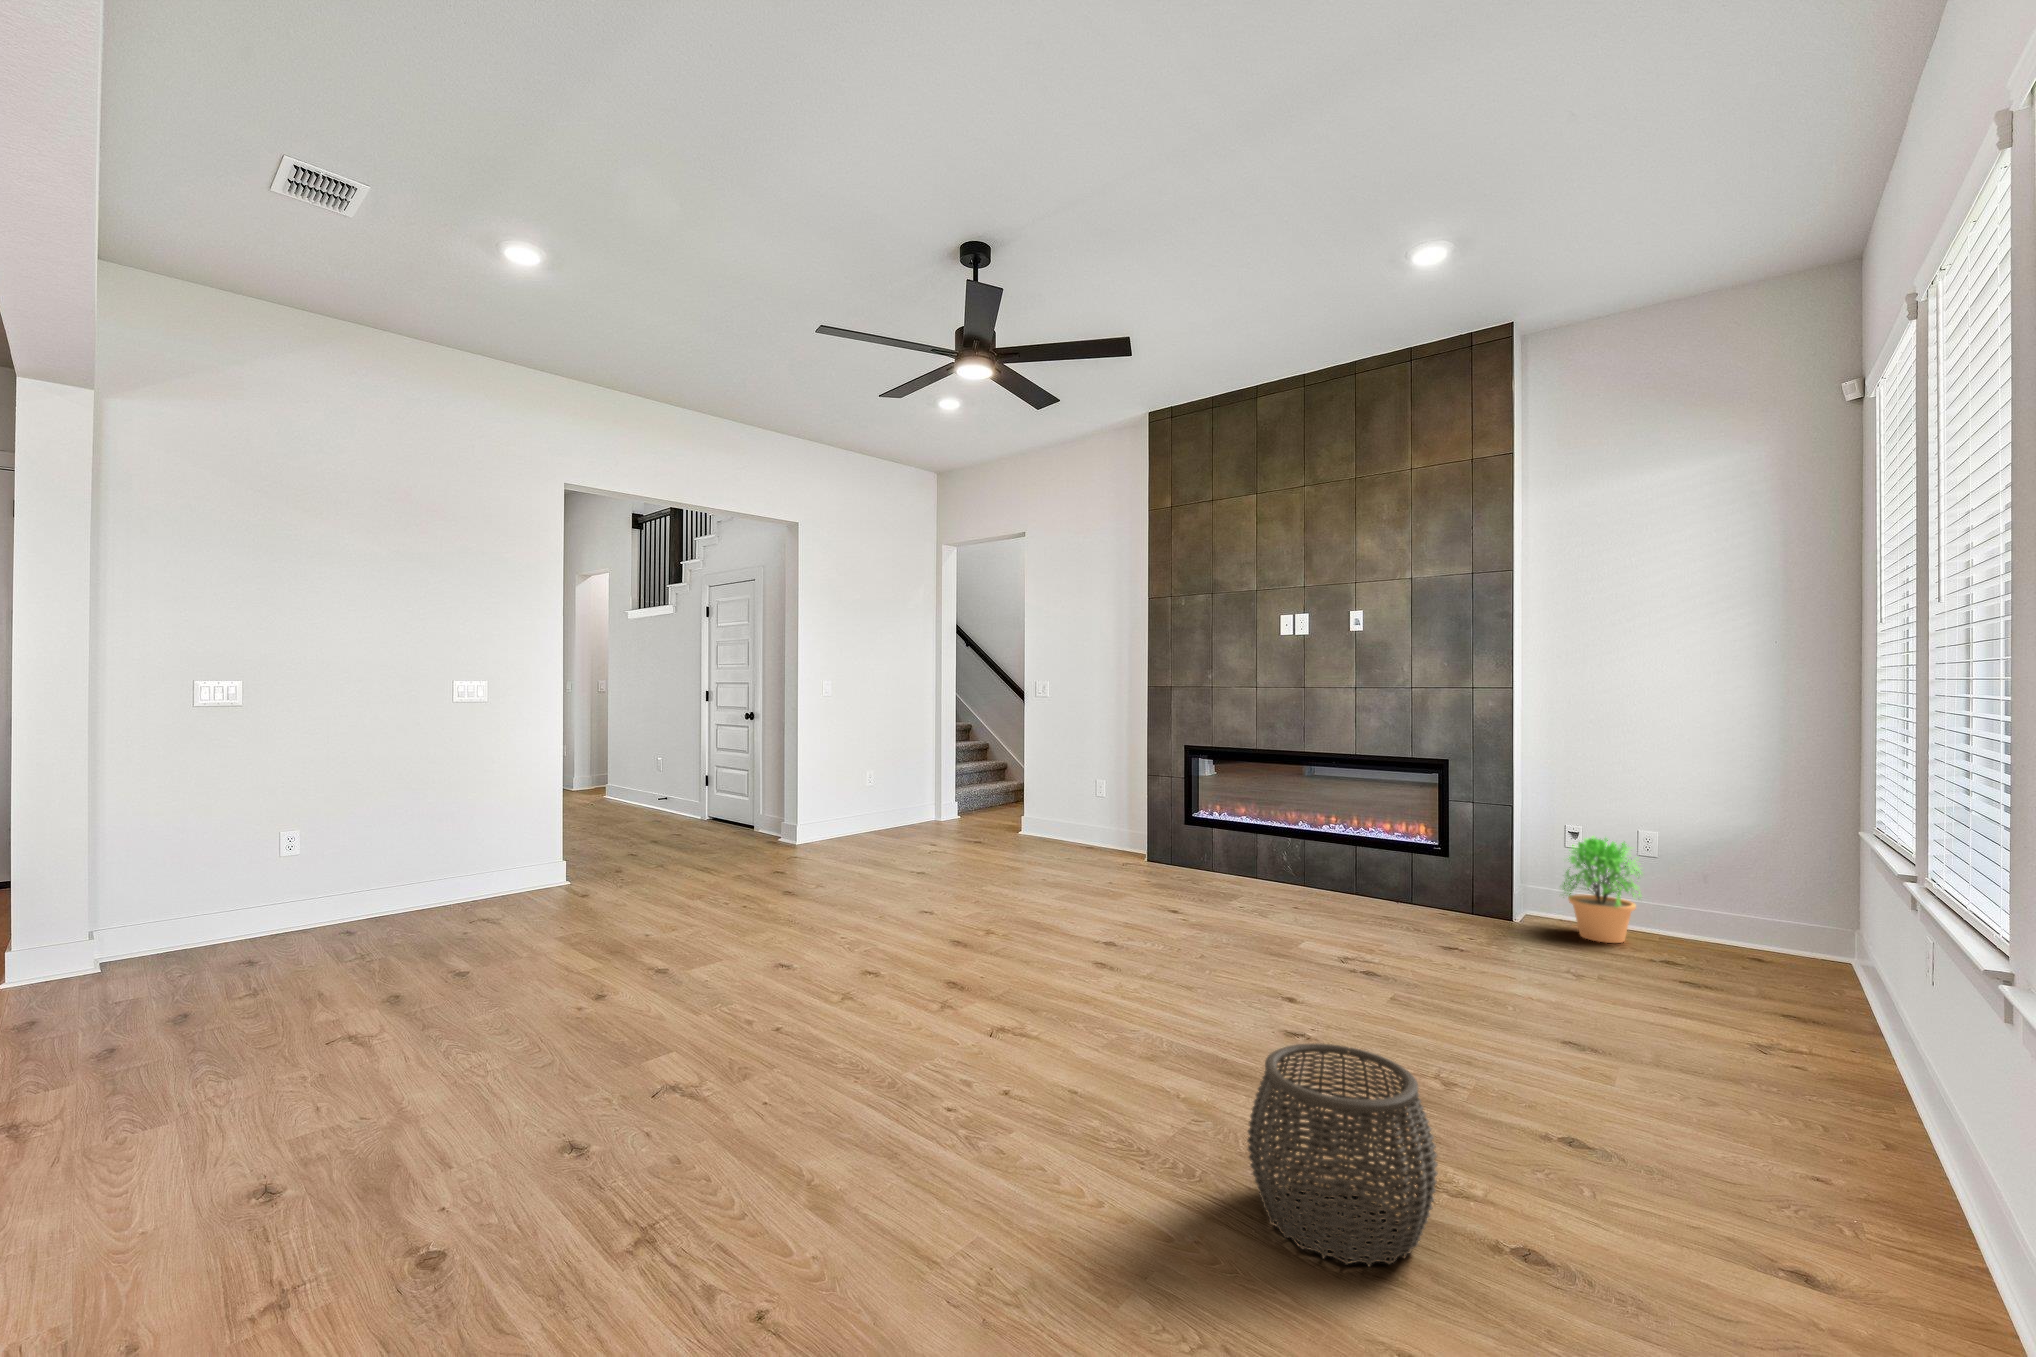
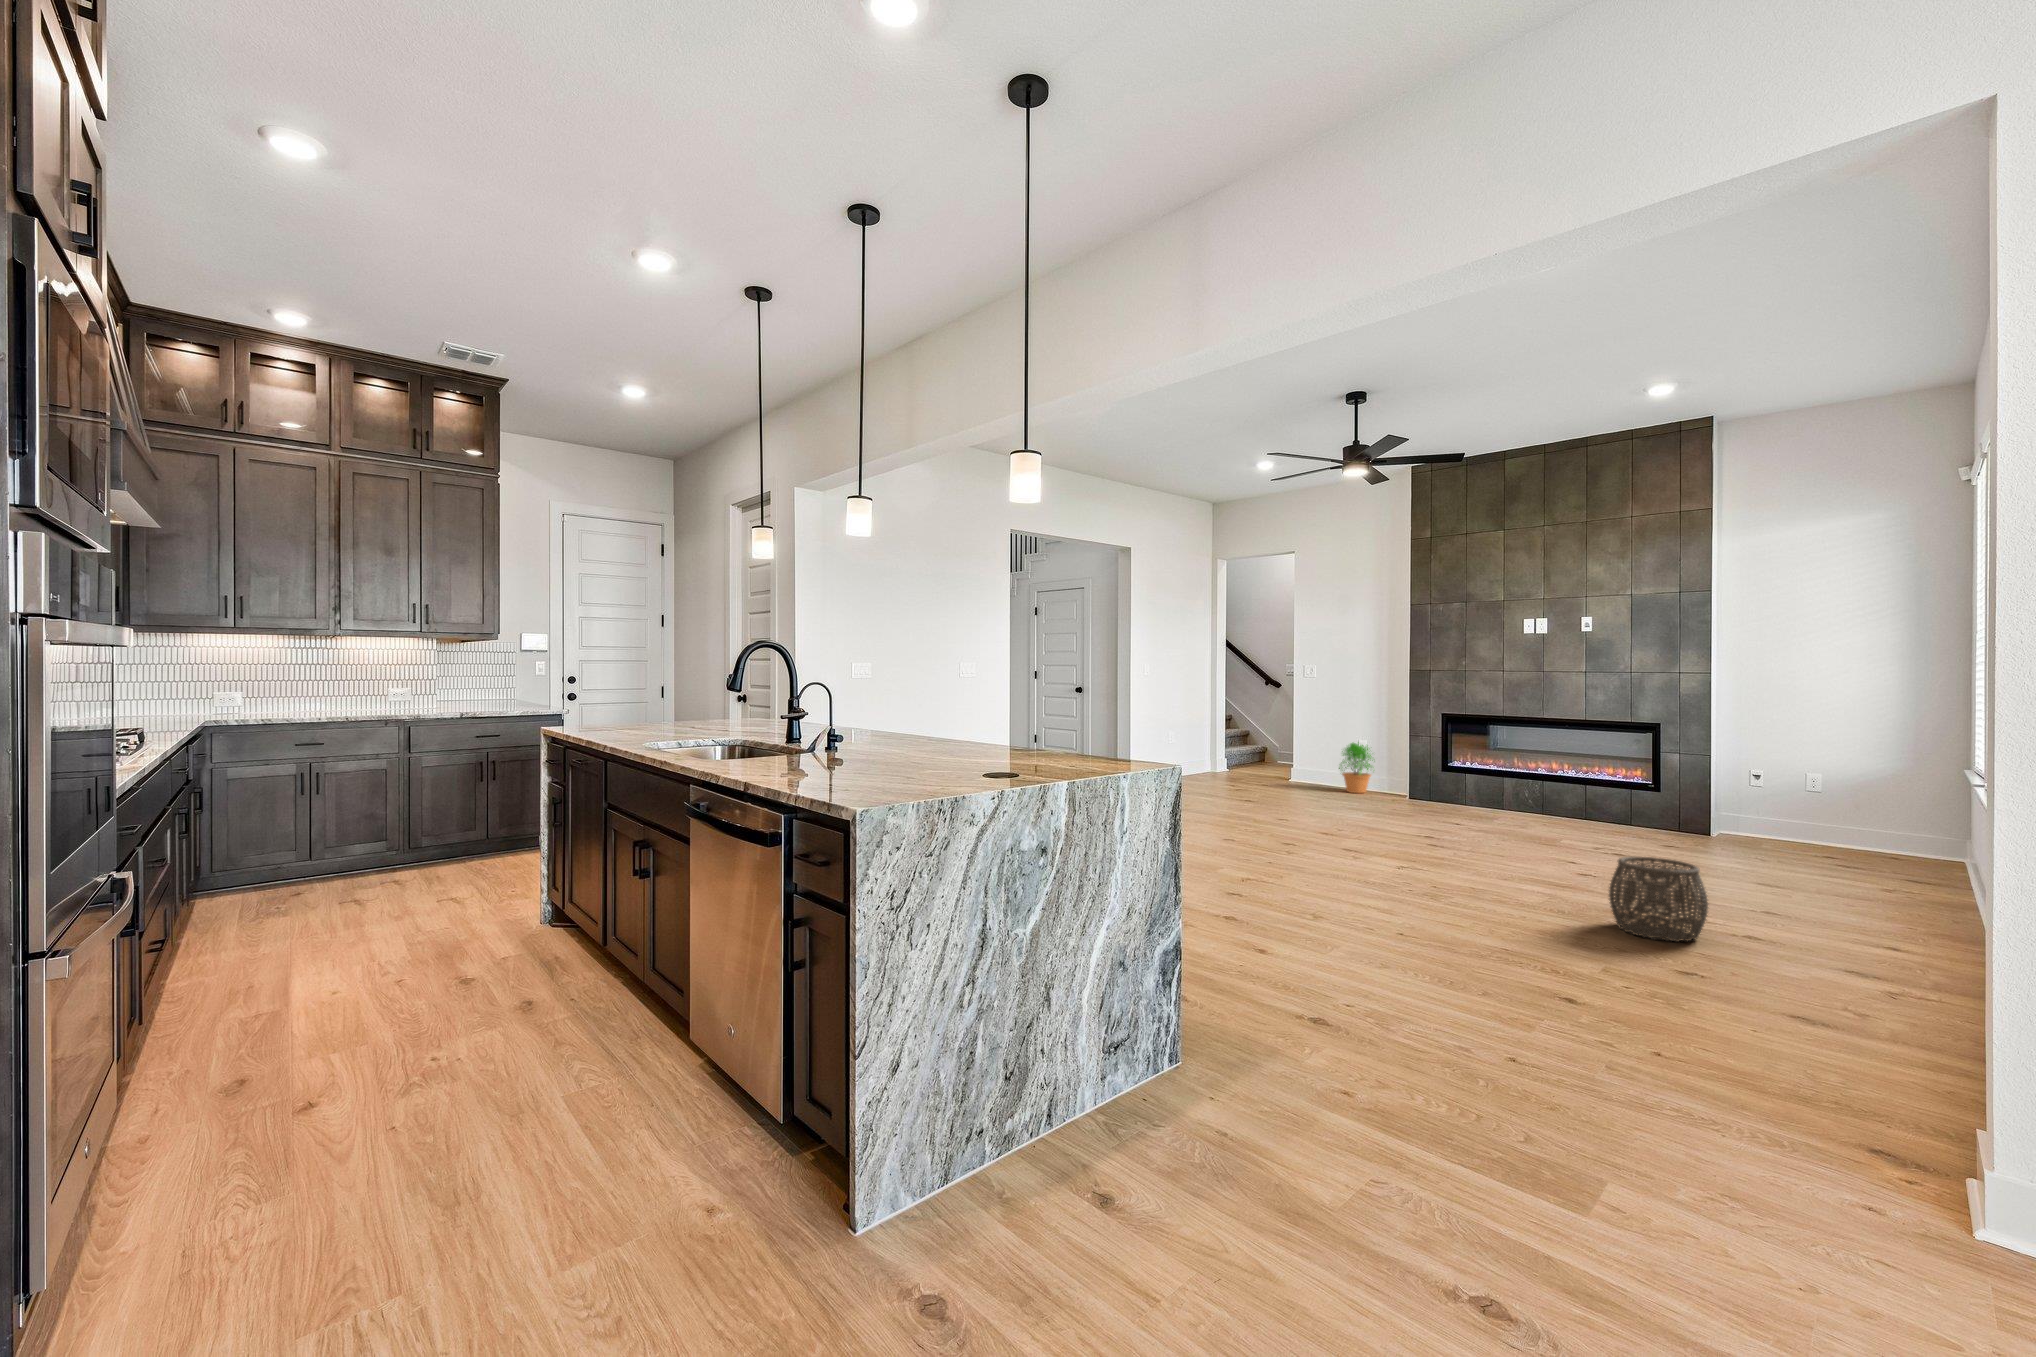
potted plant: present [1562,836,1641,943] -> present [1339,743,1374,793]

